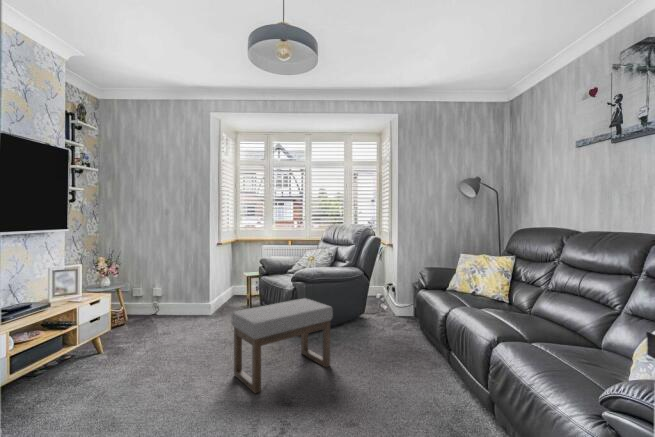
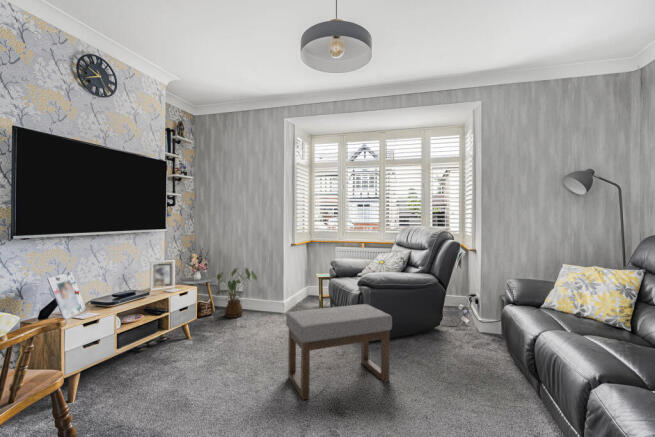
house plant: none [132,270,180,325] -> present [217,268,257,318]

